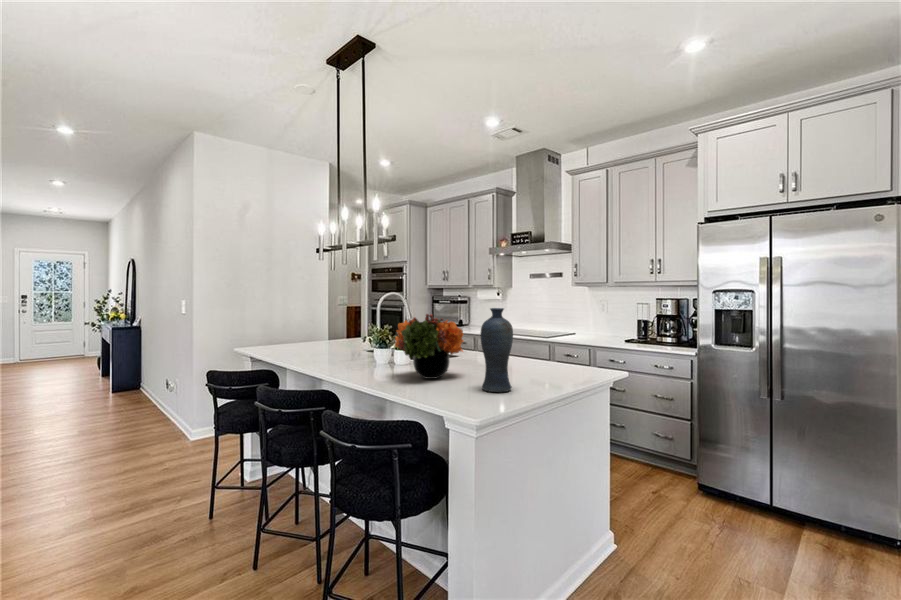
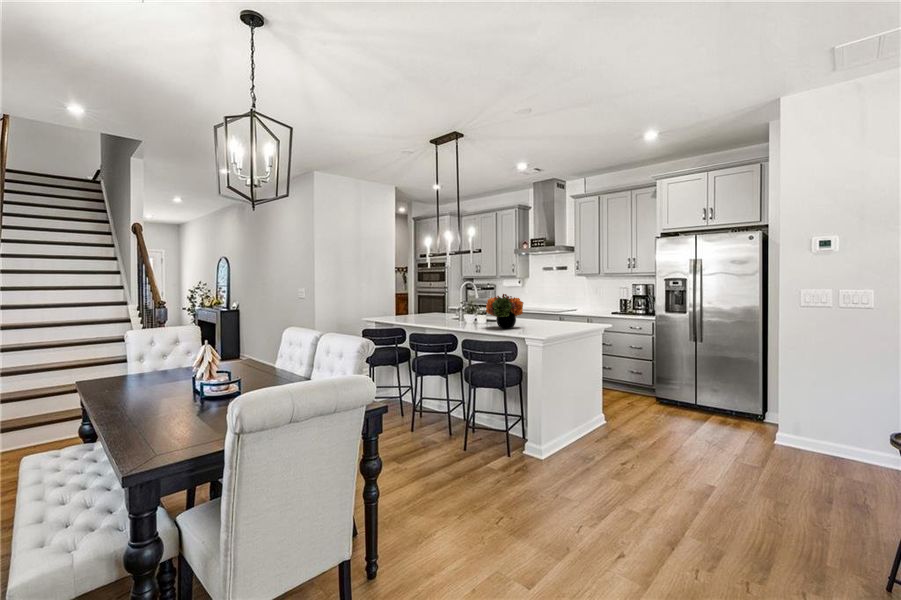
vase: present [480,308,513,392] -> none [537,290,554,332]

